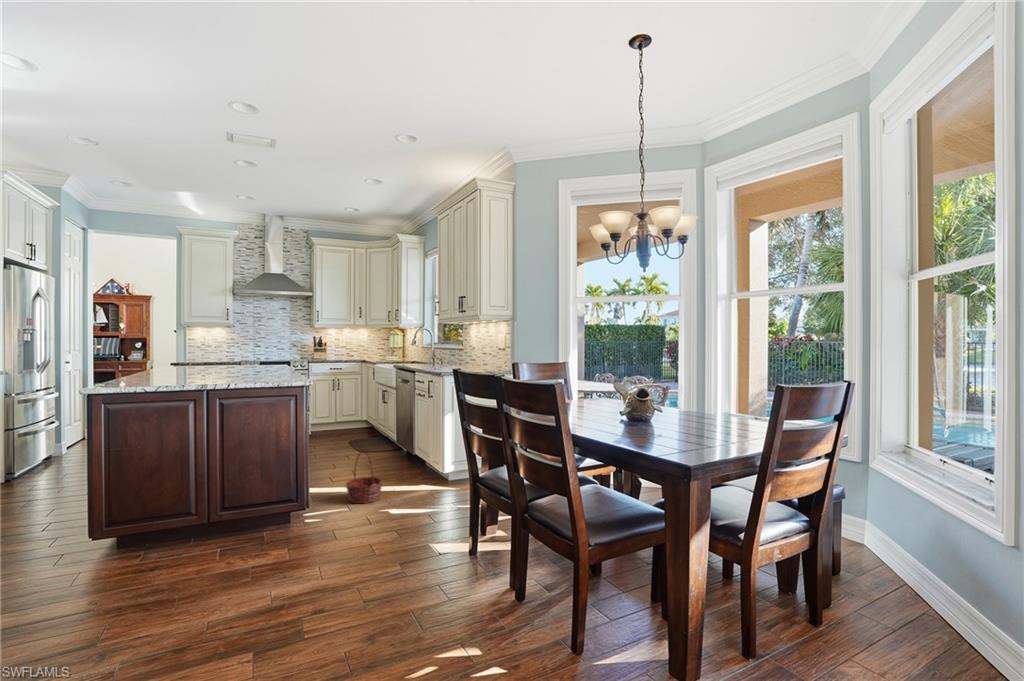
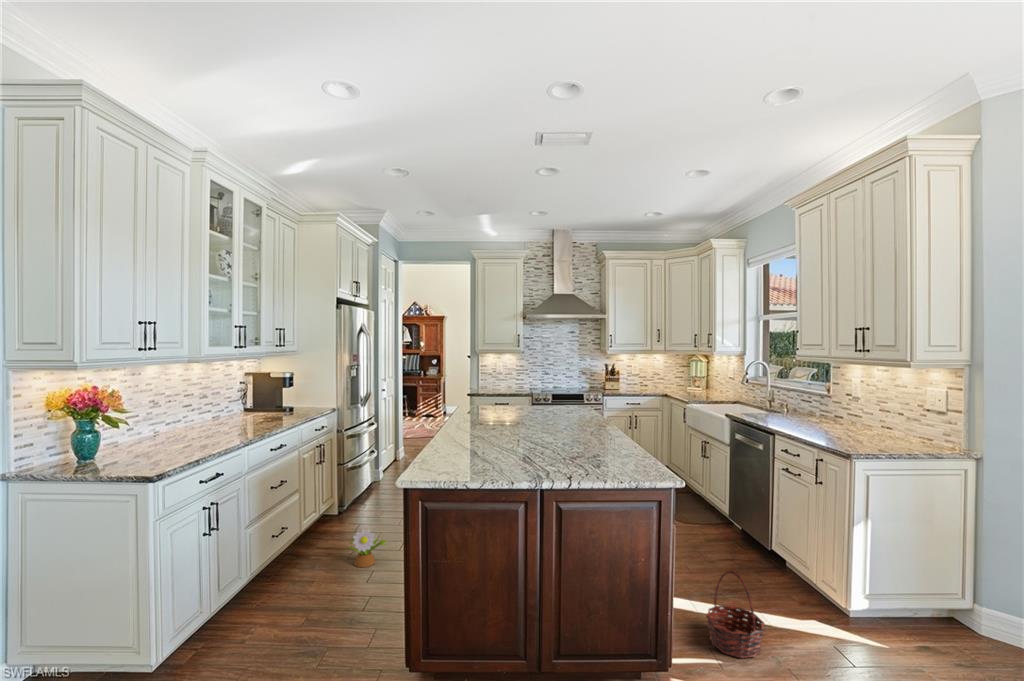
decorative plant: none [17,470,70,507] -> present [348,529,387,567]

